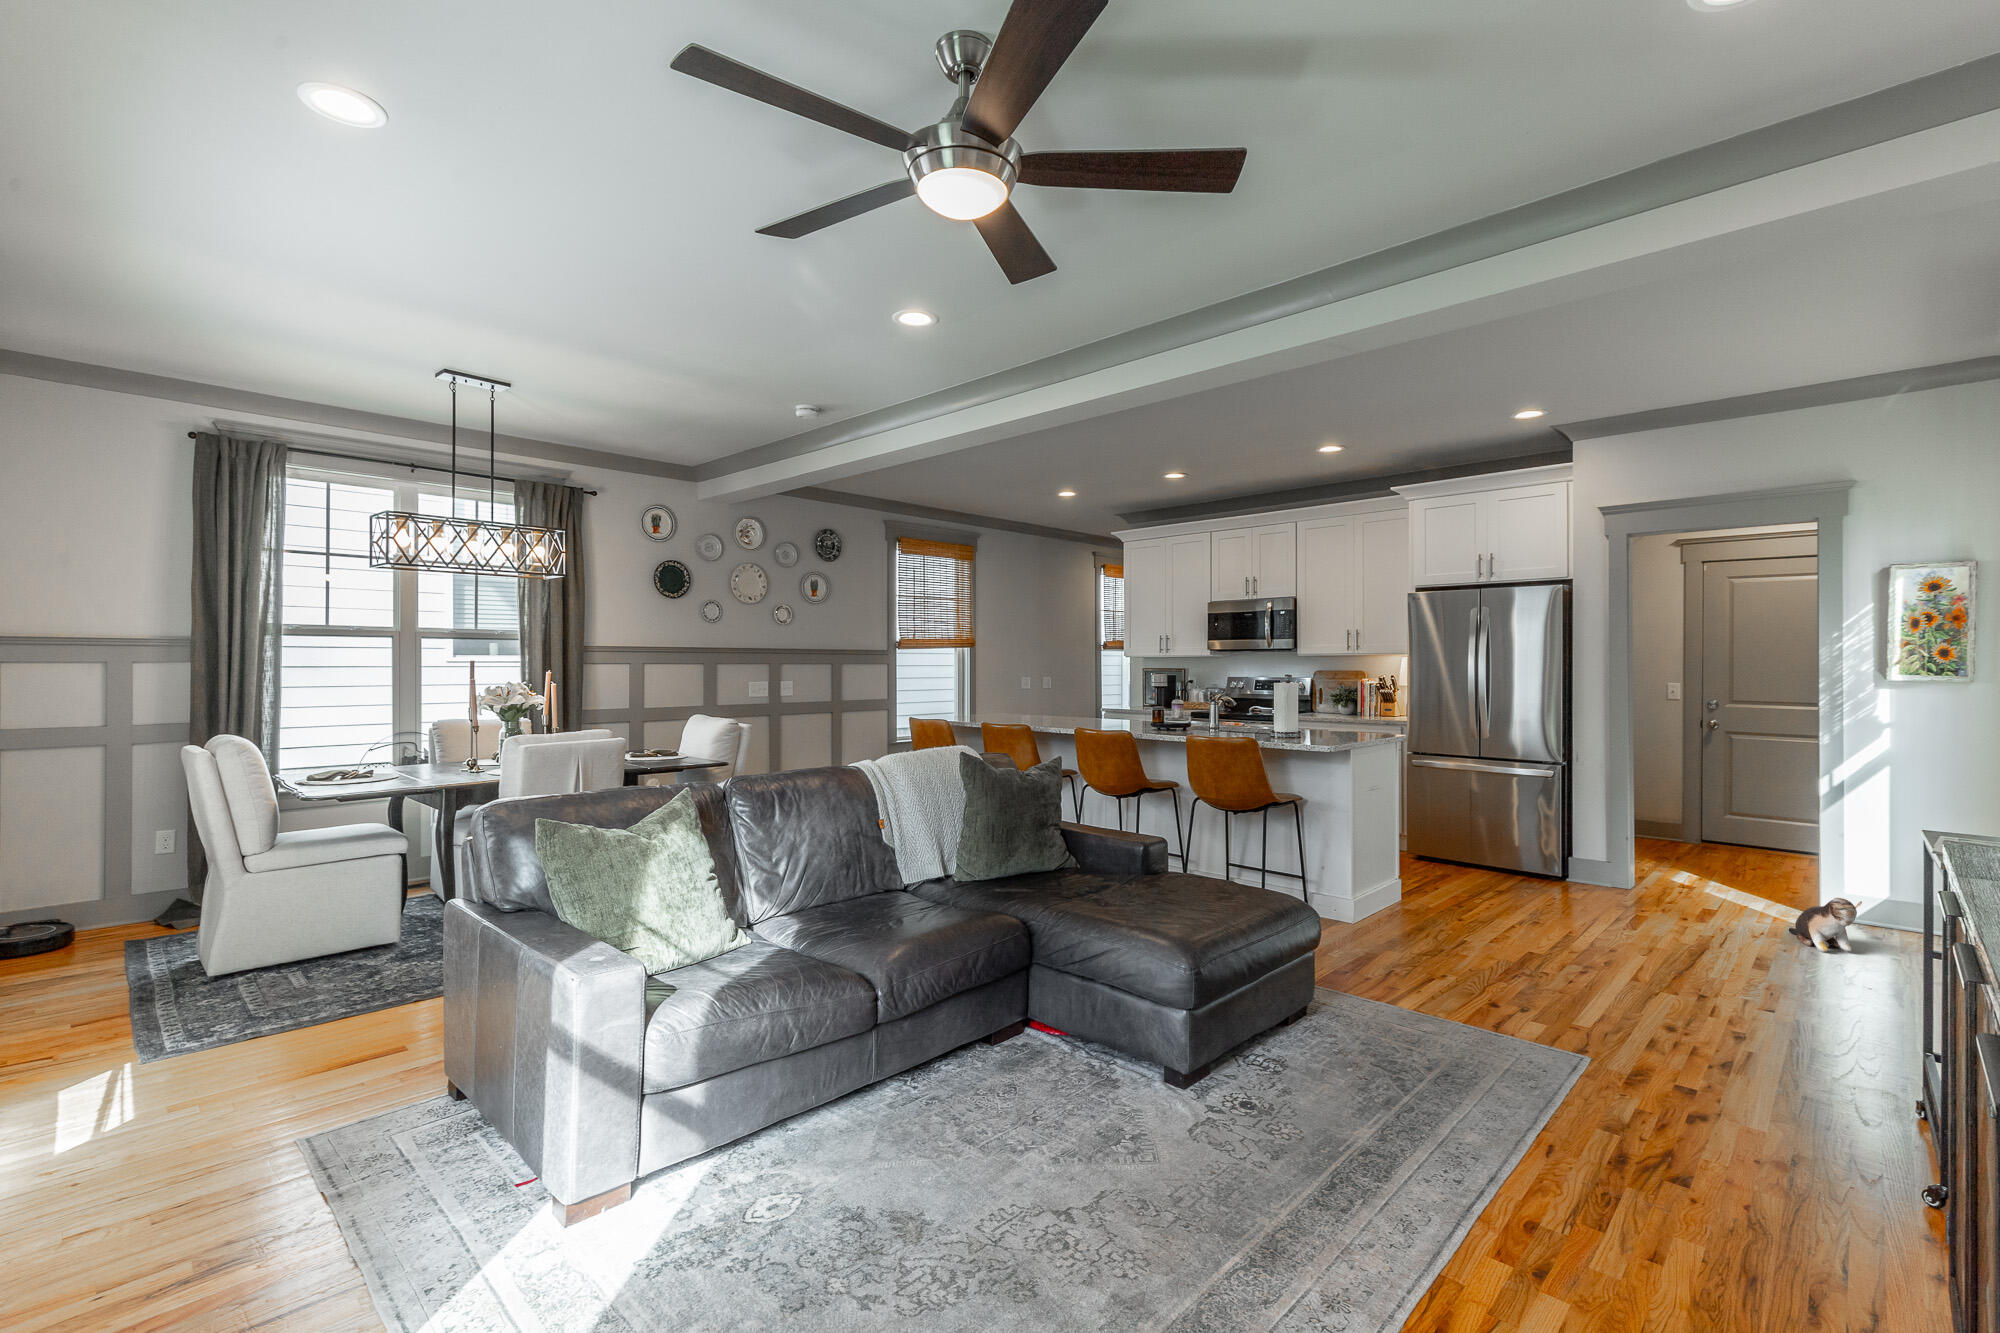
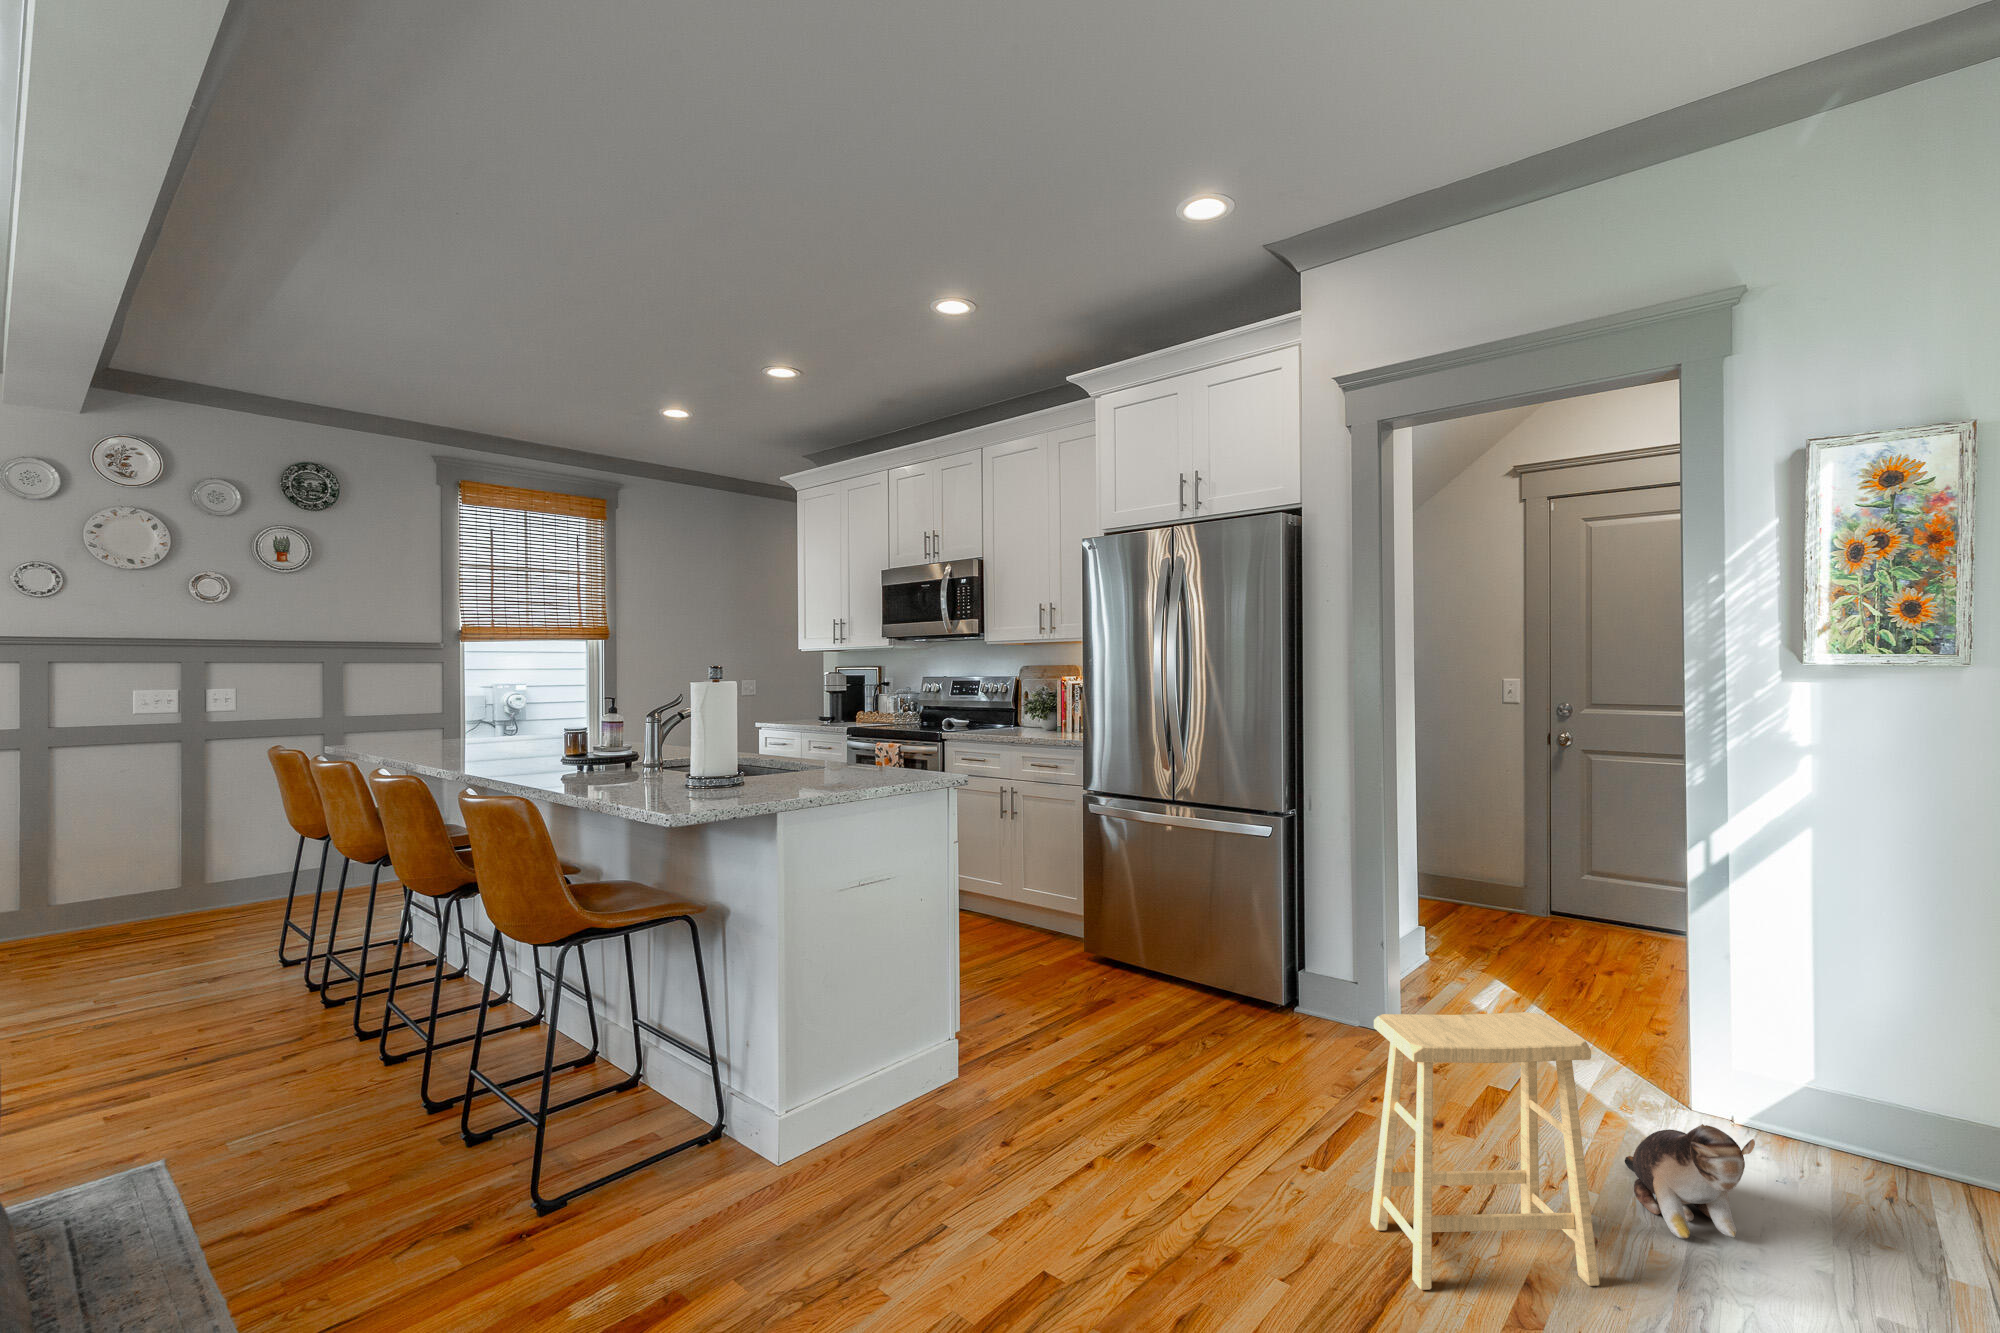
footstool: none [1667,846,1788,962] -> present [1370,1012,1600,1290]

